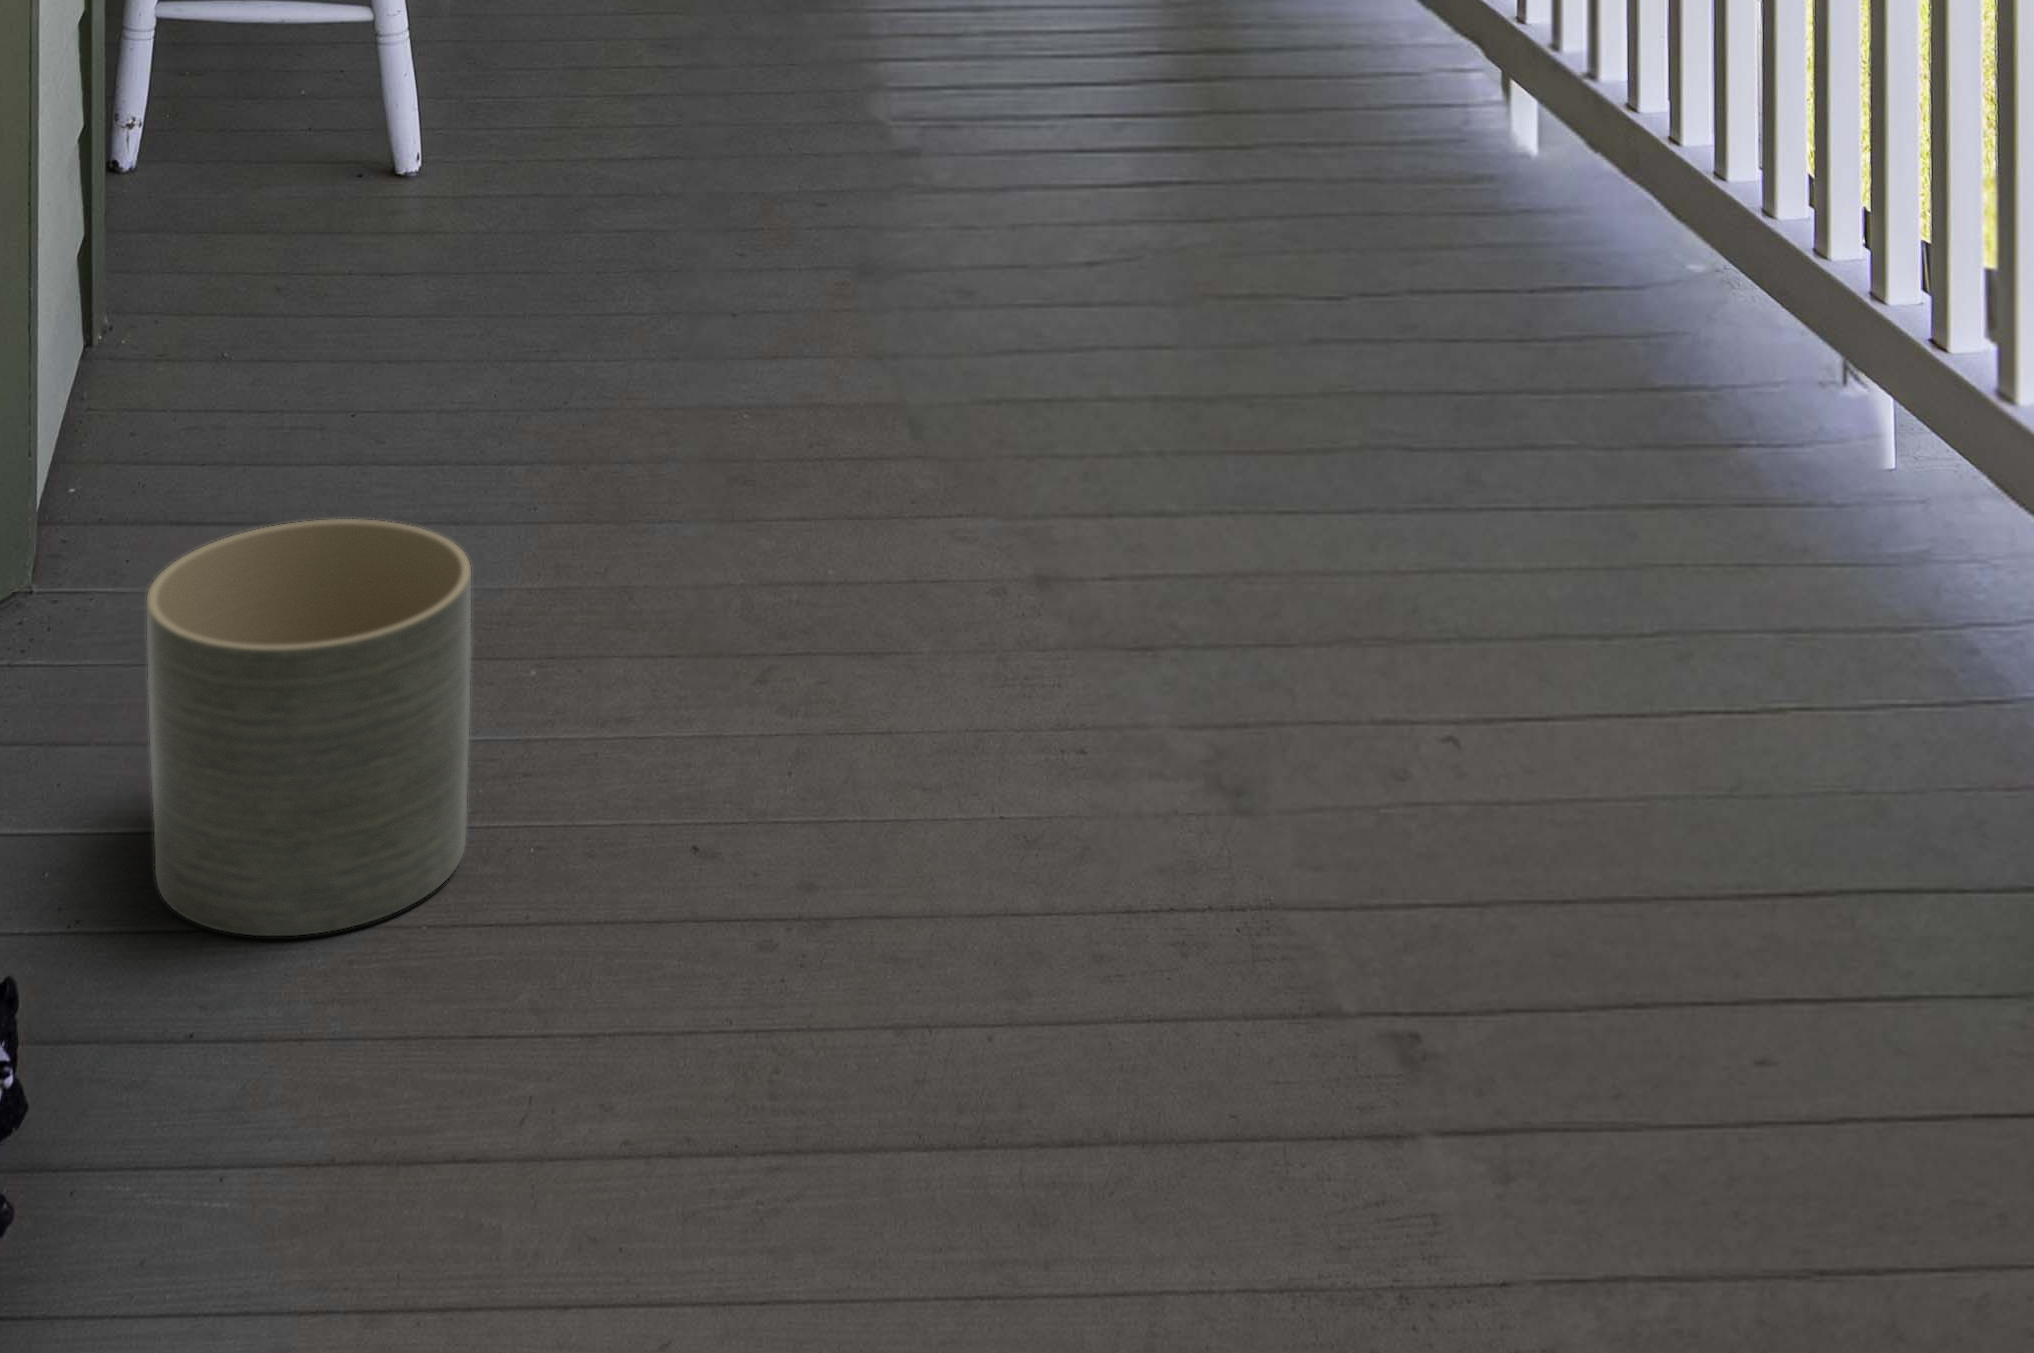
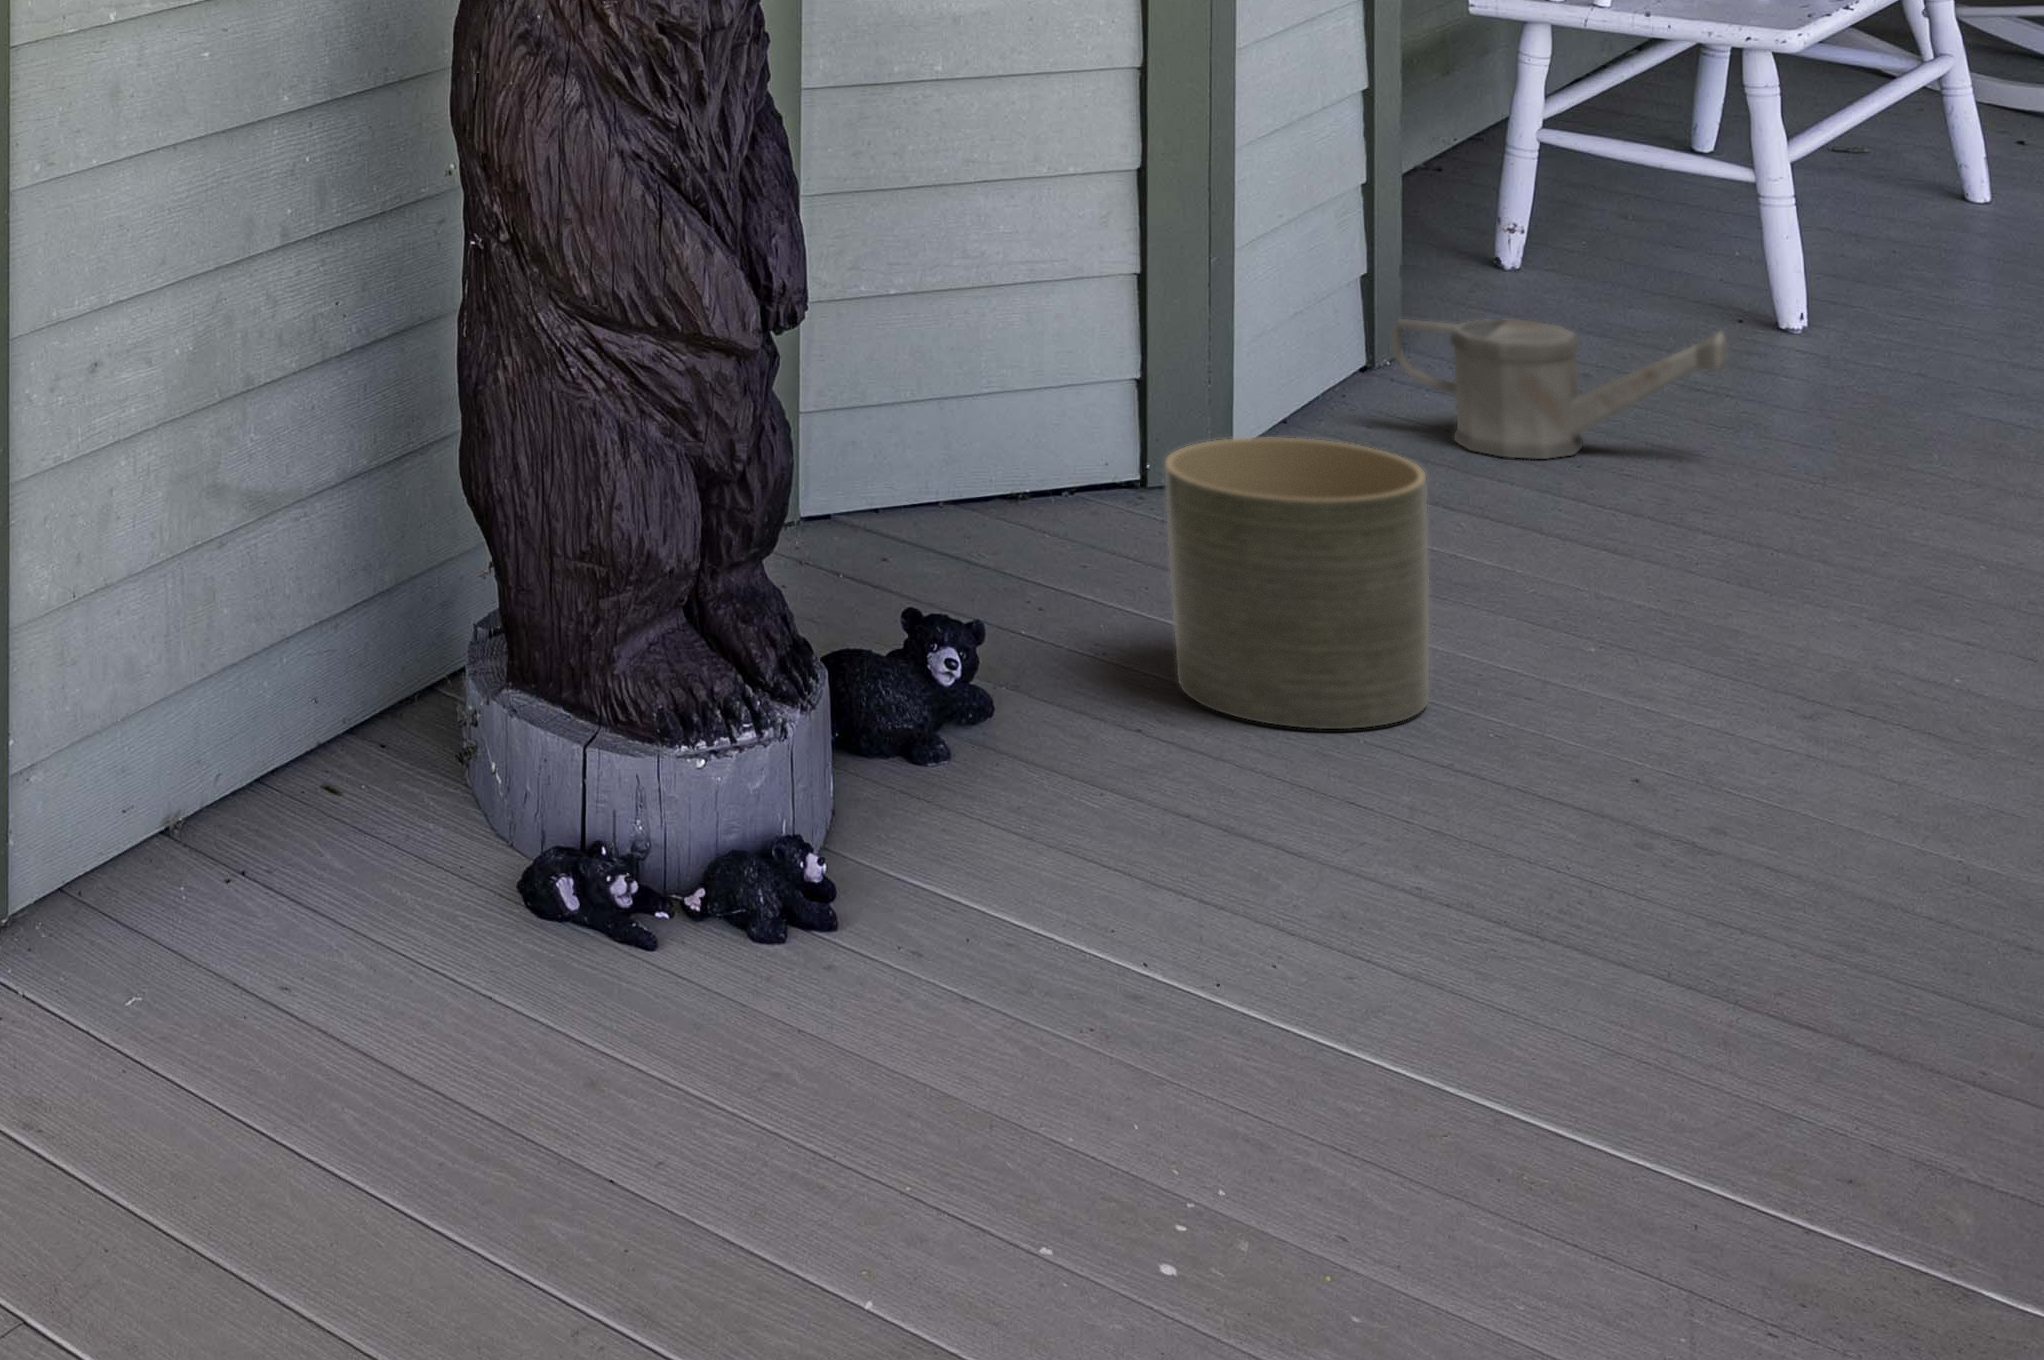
watering can: none [126,218,490,408] -> present [1391,319,1727,459]

